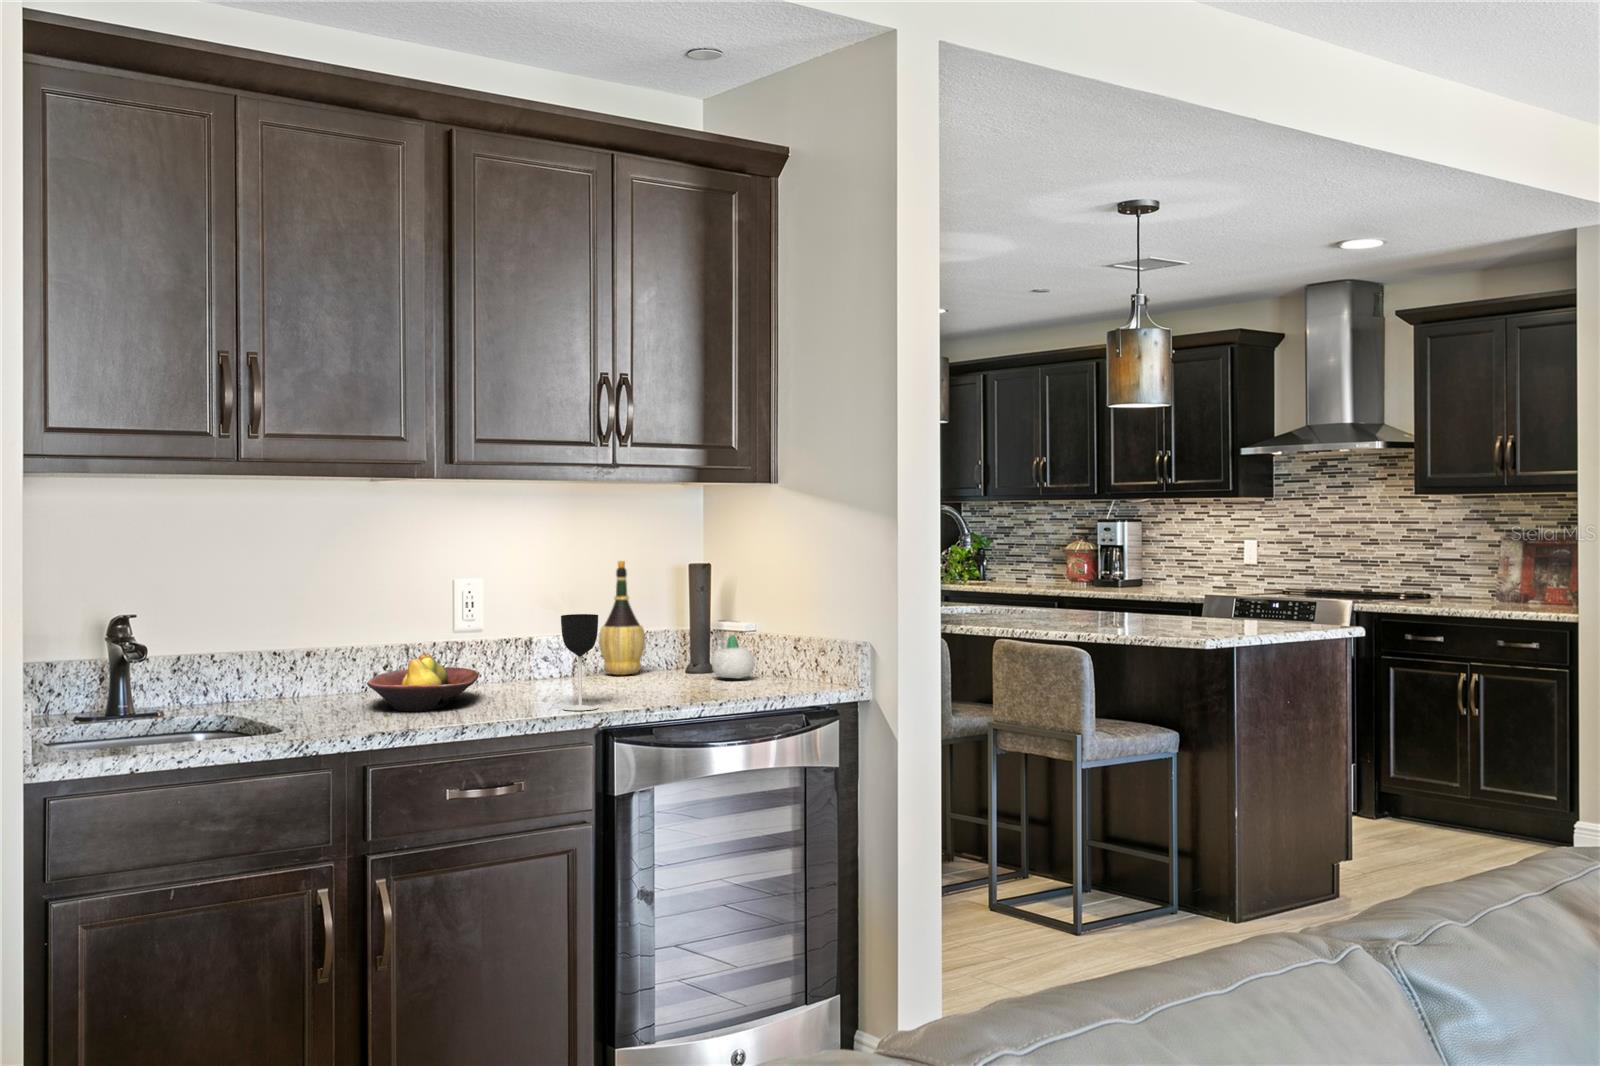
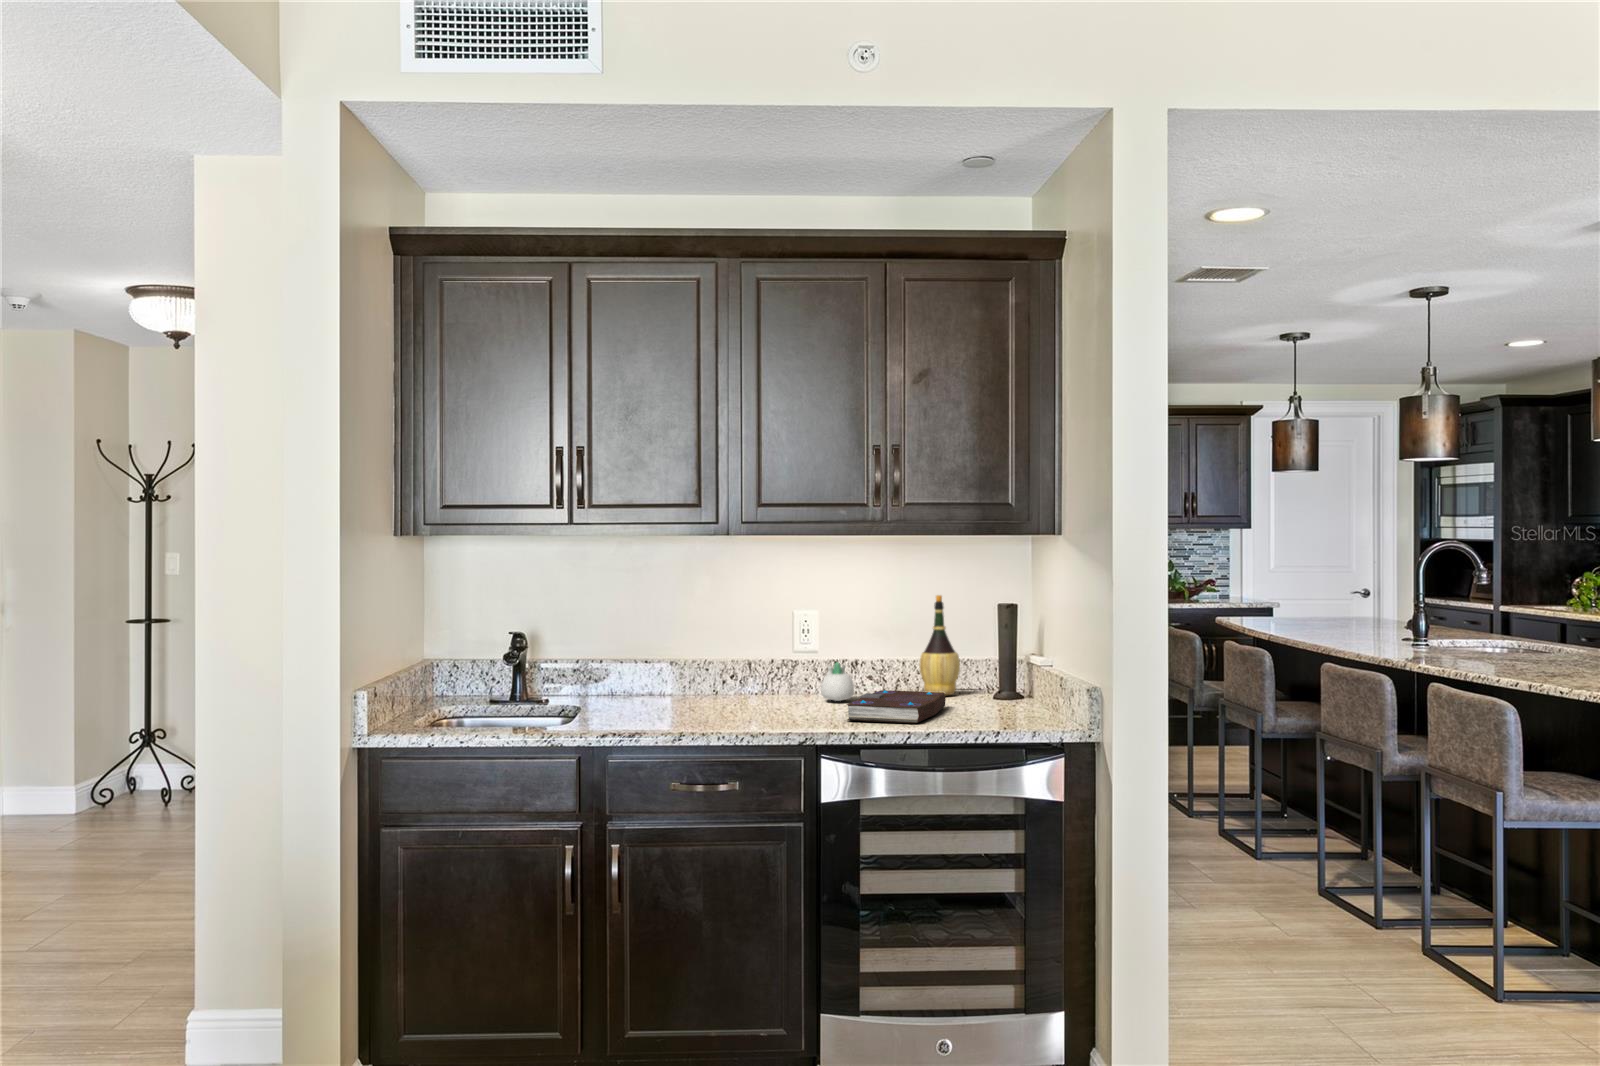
wine glass: present [561,614,598,710] -> none [785,644,817,728]
succulent planter: present [711,634,755,678] -> present [821,662,854,701]
fruit bowl: present [367,654,478,711] -> none [663,669,773,717]
book: none [592,666,696,700] -> present [846,690,946,723]

